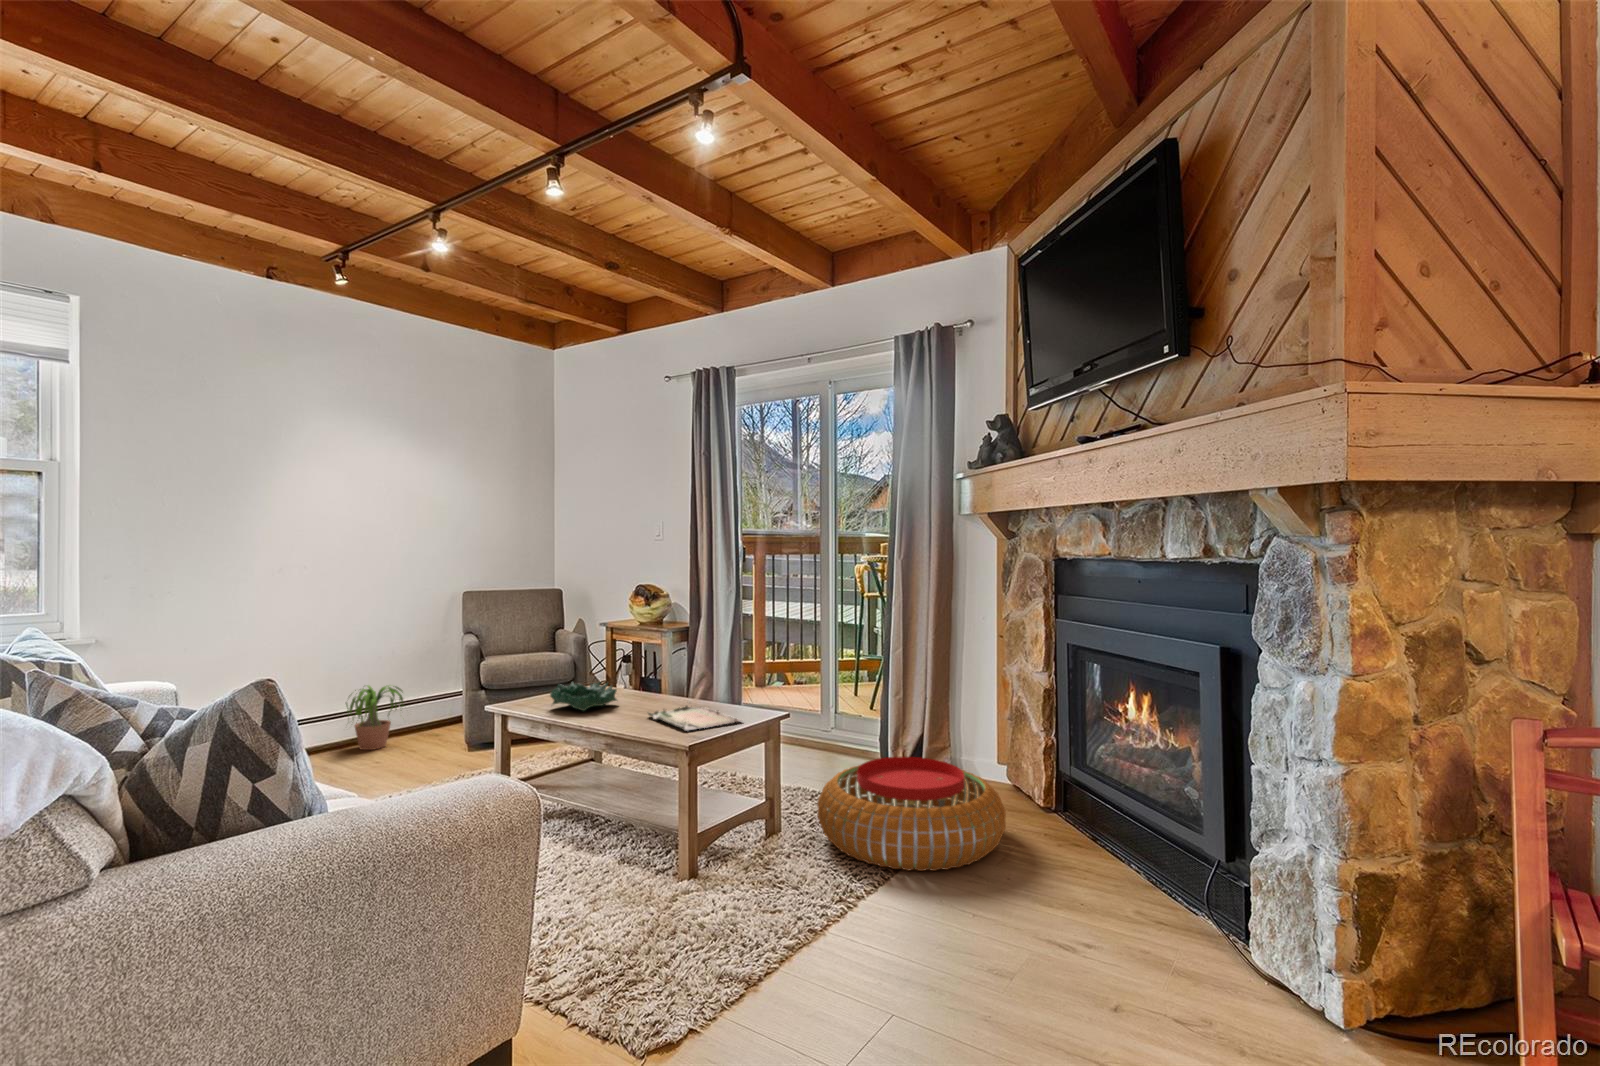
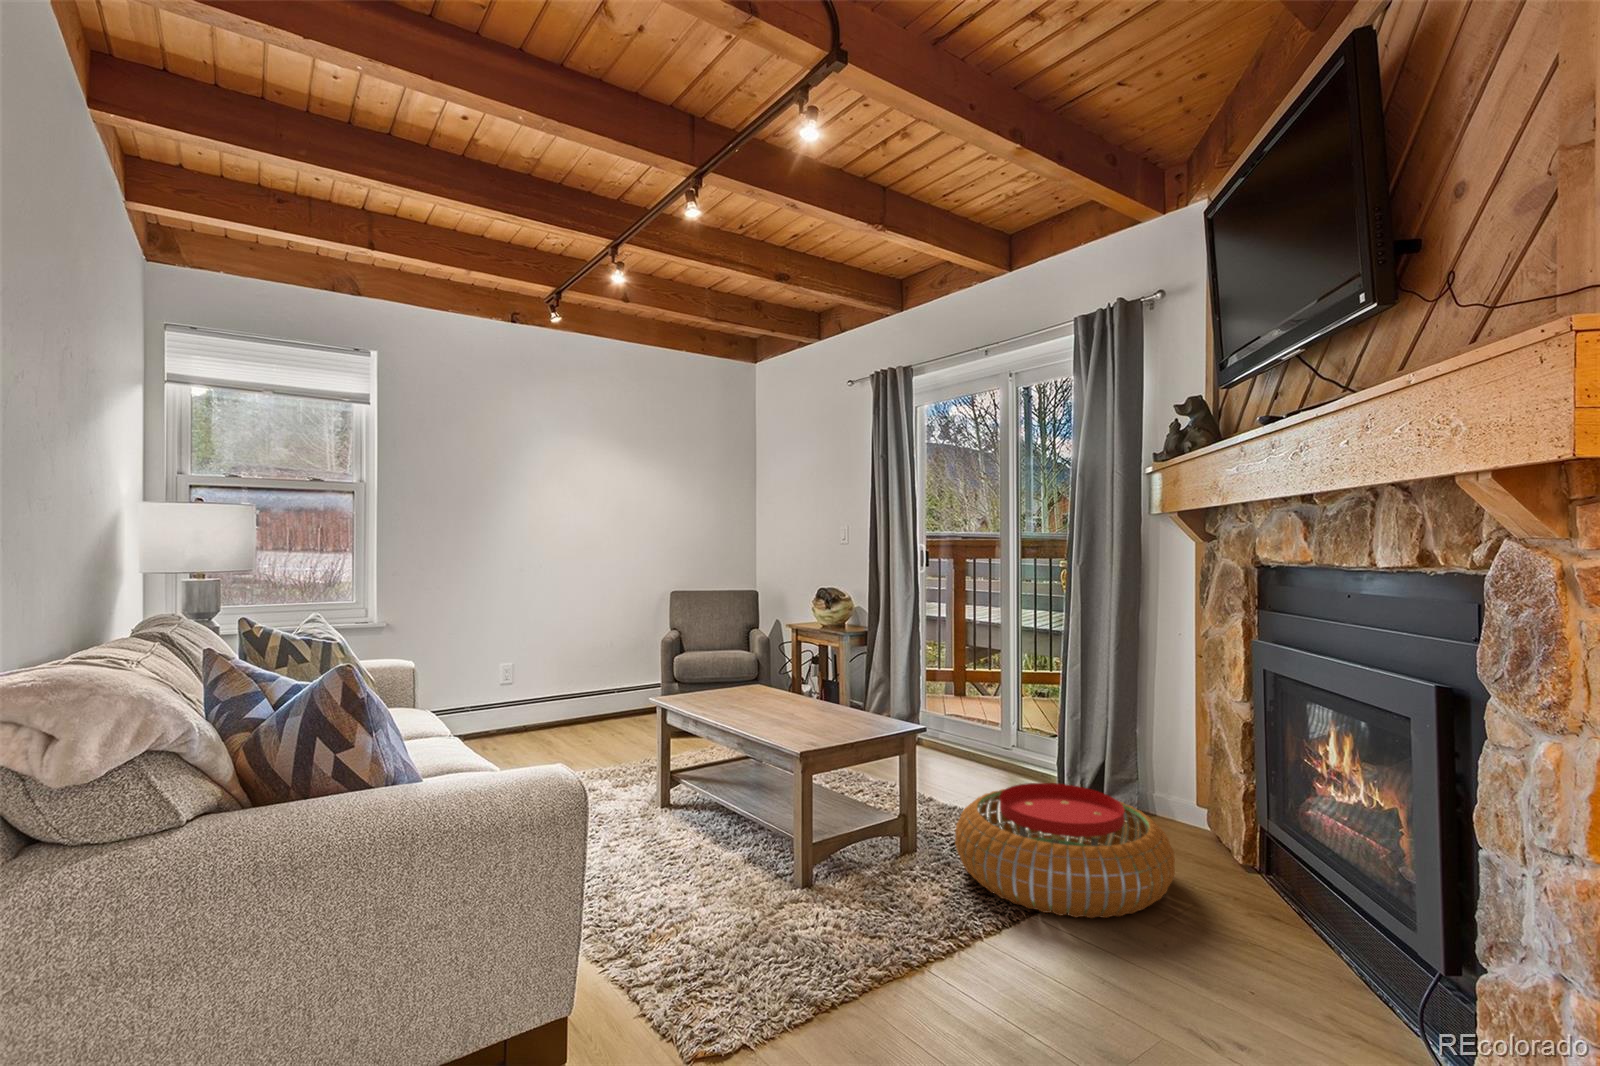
decorative bowl: present [550,682,617,711] -> none [706,679,771,708]
potted plant: present [346,685,403,750] -> none [565,671,625,728]
tray: present [648,706,741,731] -> none [787,705,877,737]

